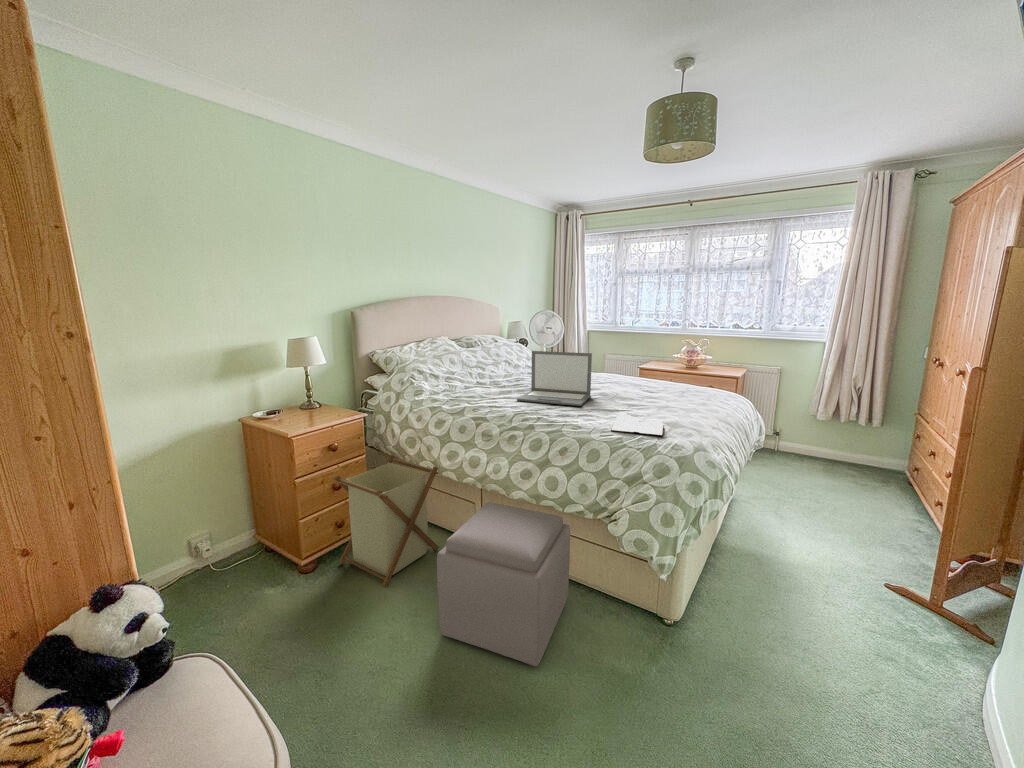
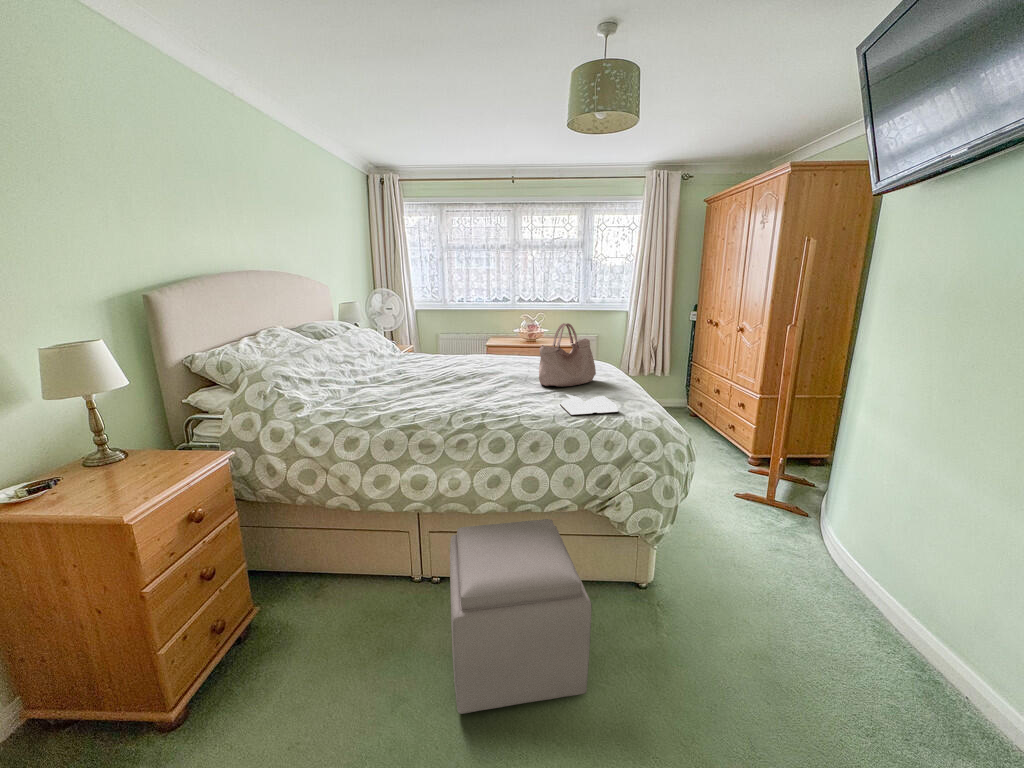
handbag: none [620,346,689,409] -> present [539,323,596,387]
laptop: present [517,351,592,406] -> none [430,335,508,397]
laundry basket: present [333,455,439,587] -> none [207,501,372,687]

